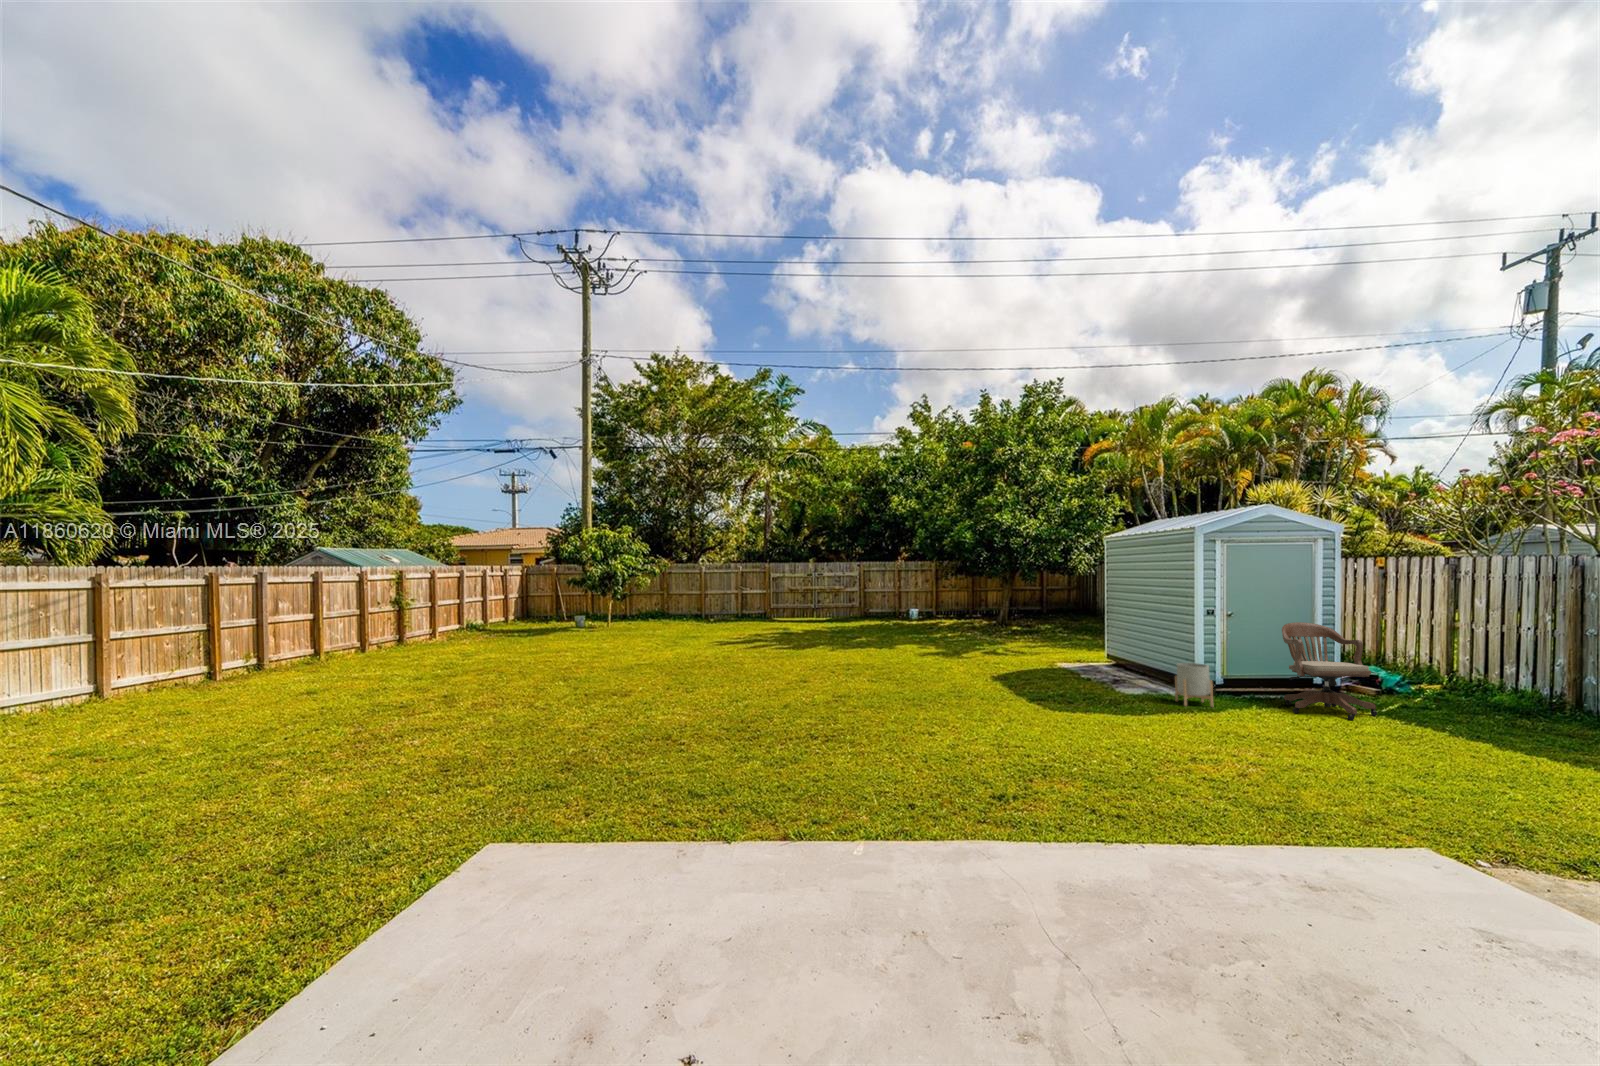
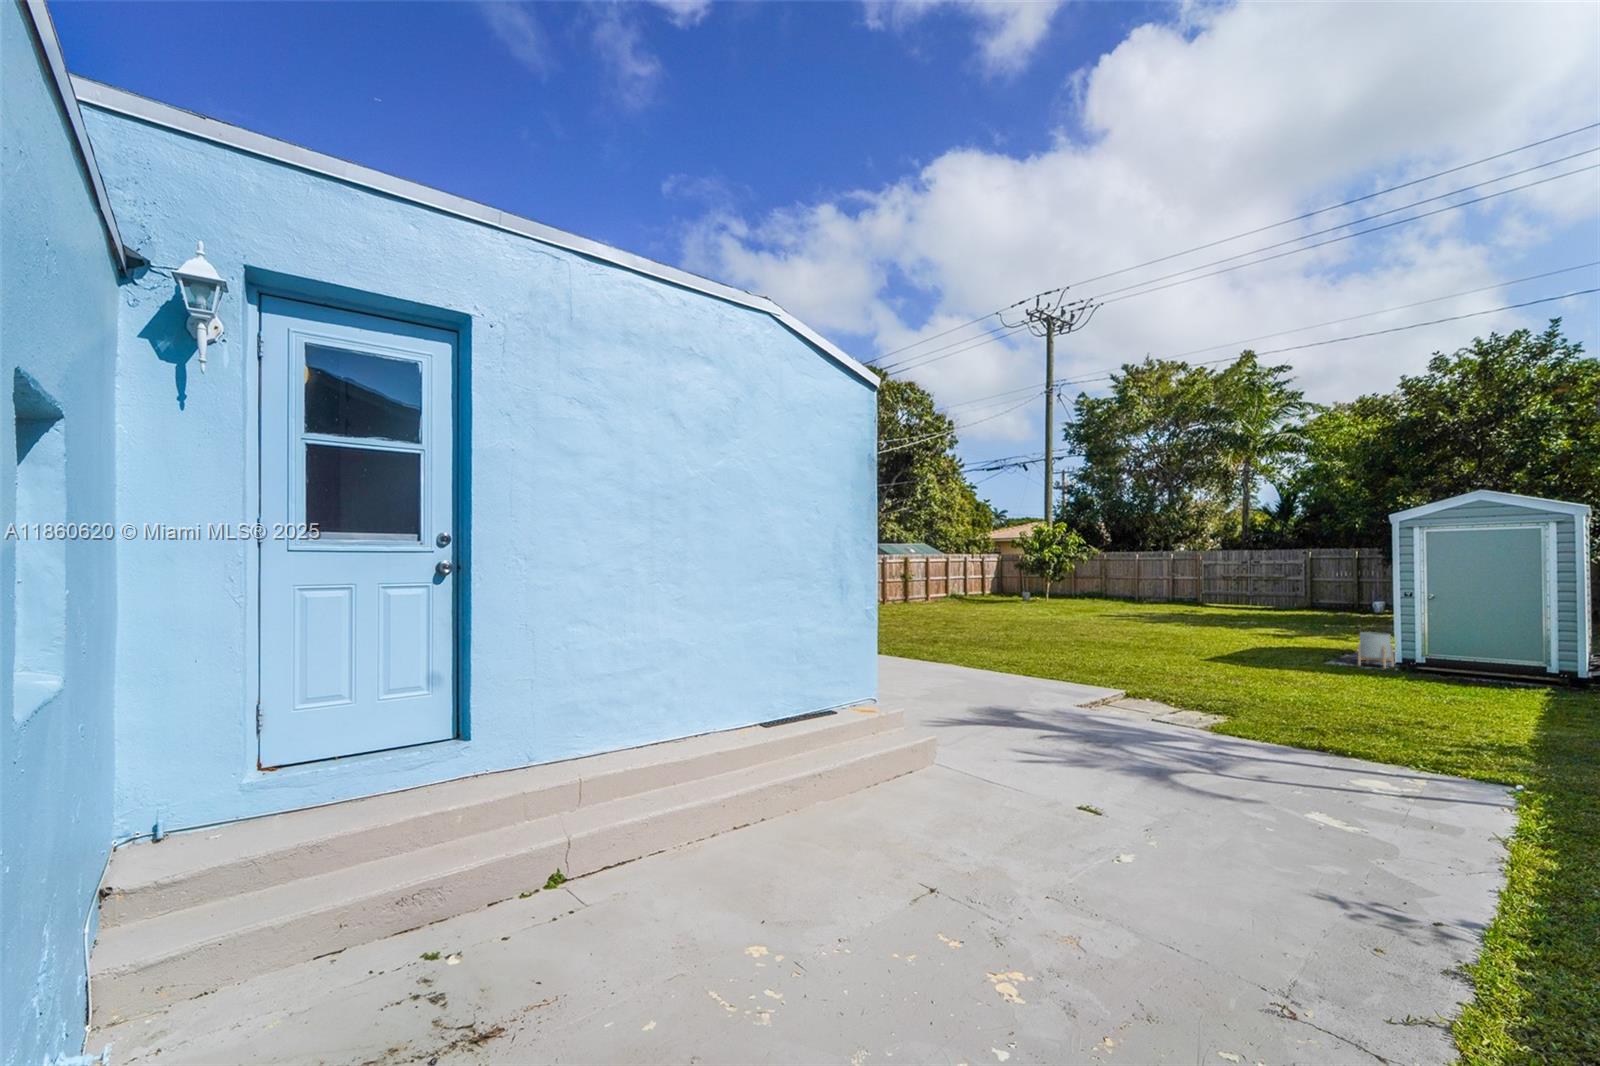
chair: present [1282,622,1377,720] -> none [1454,603,1551,688]

